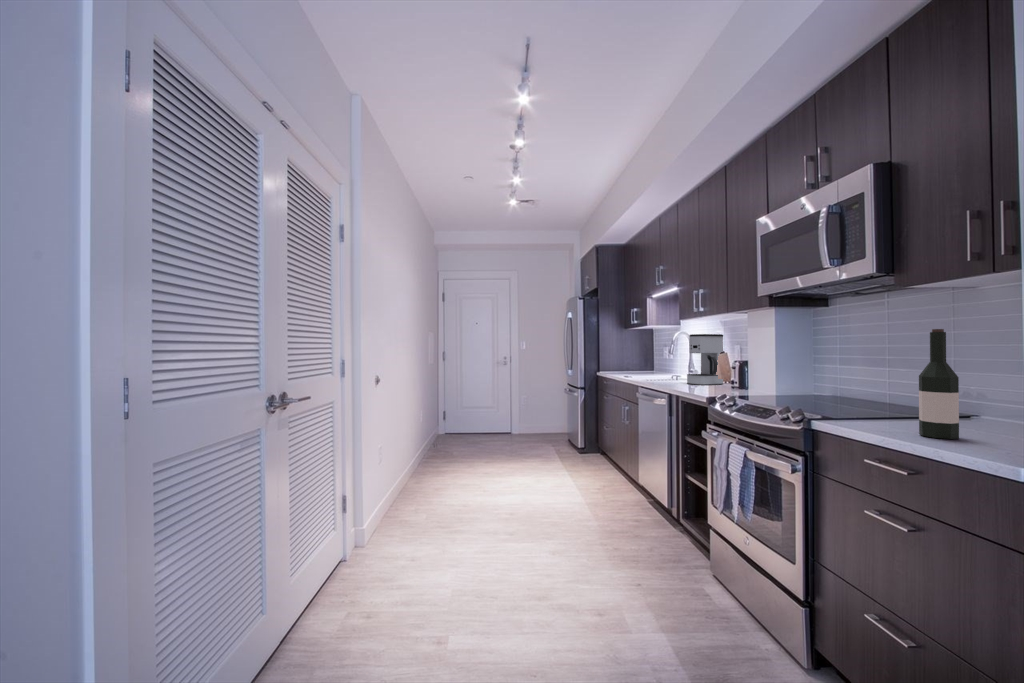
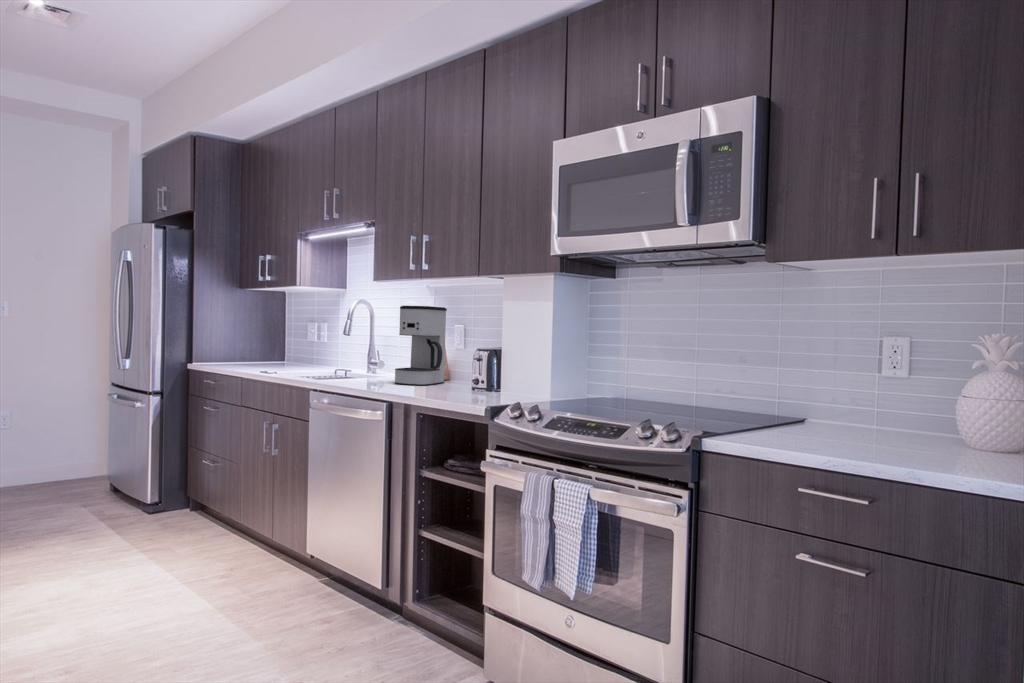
wine bottle: present [919,329,959,439] -> none [844,319,886,453]

